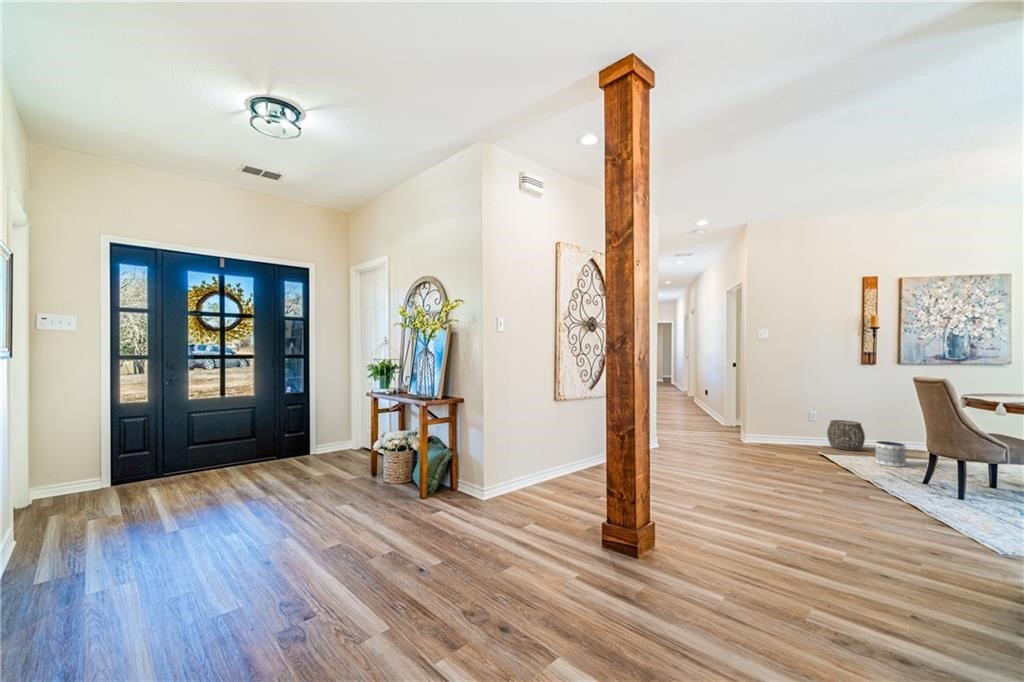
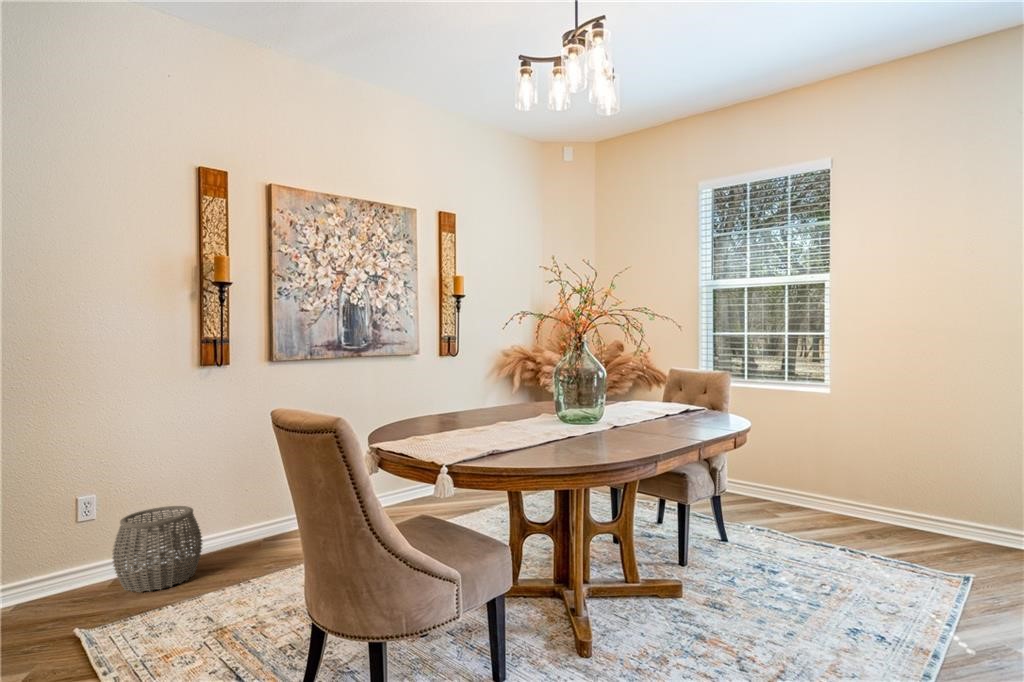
planter: present [875,441,906,467] -> none [207,554,273,630]

